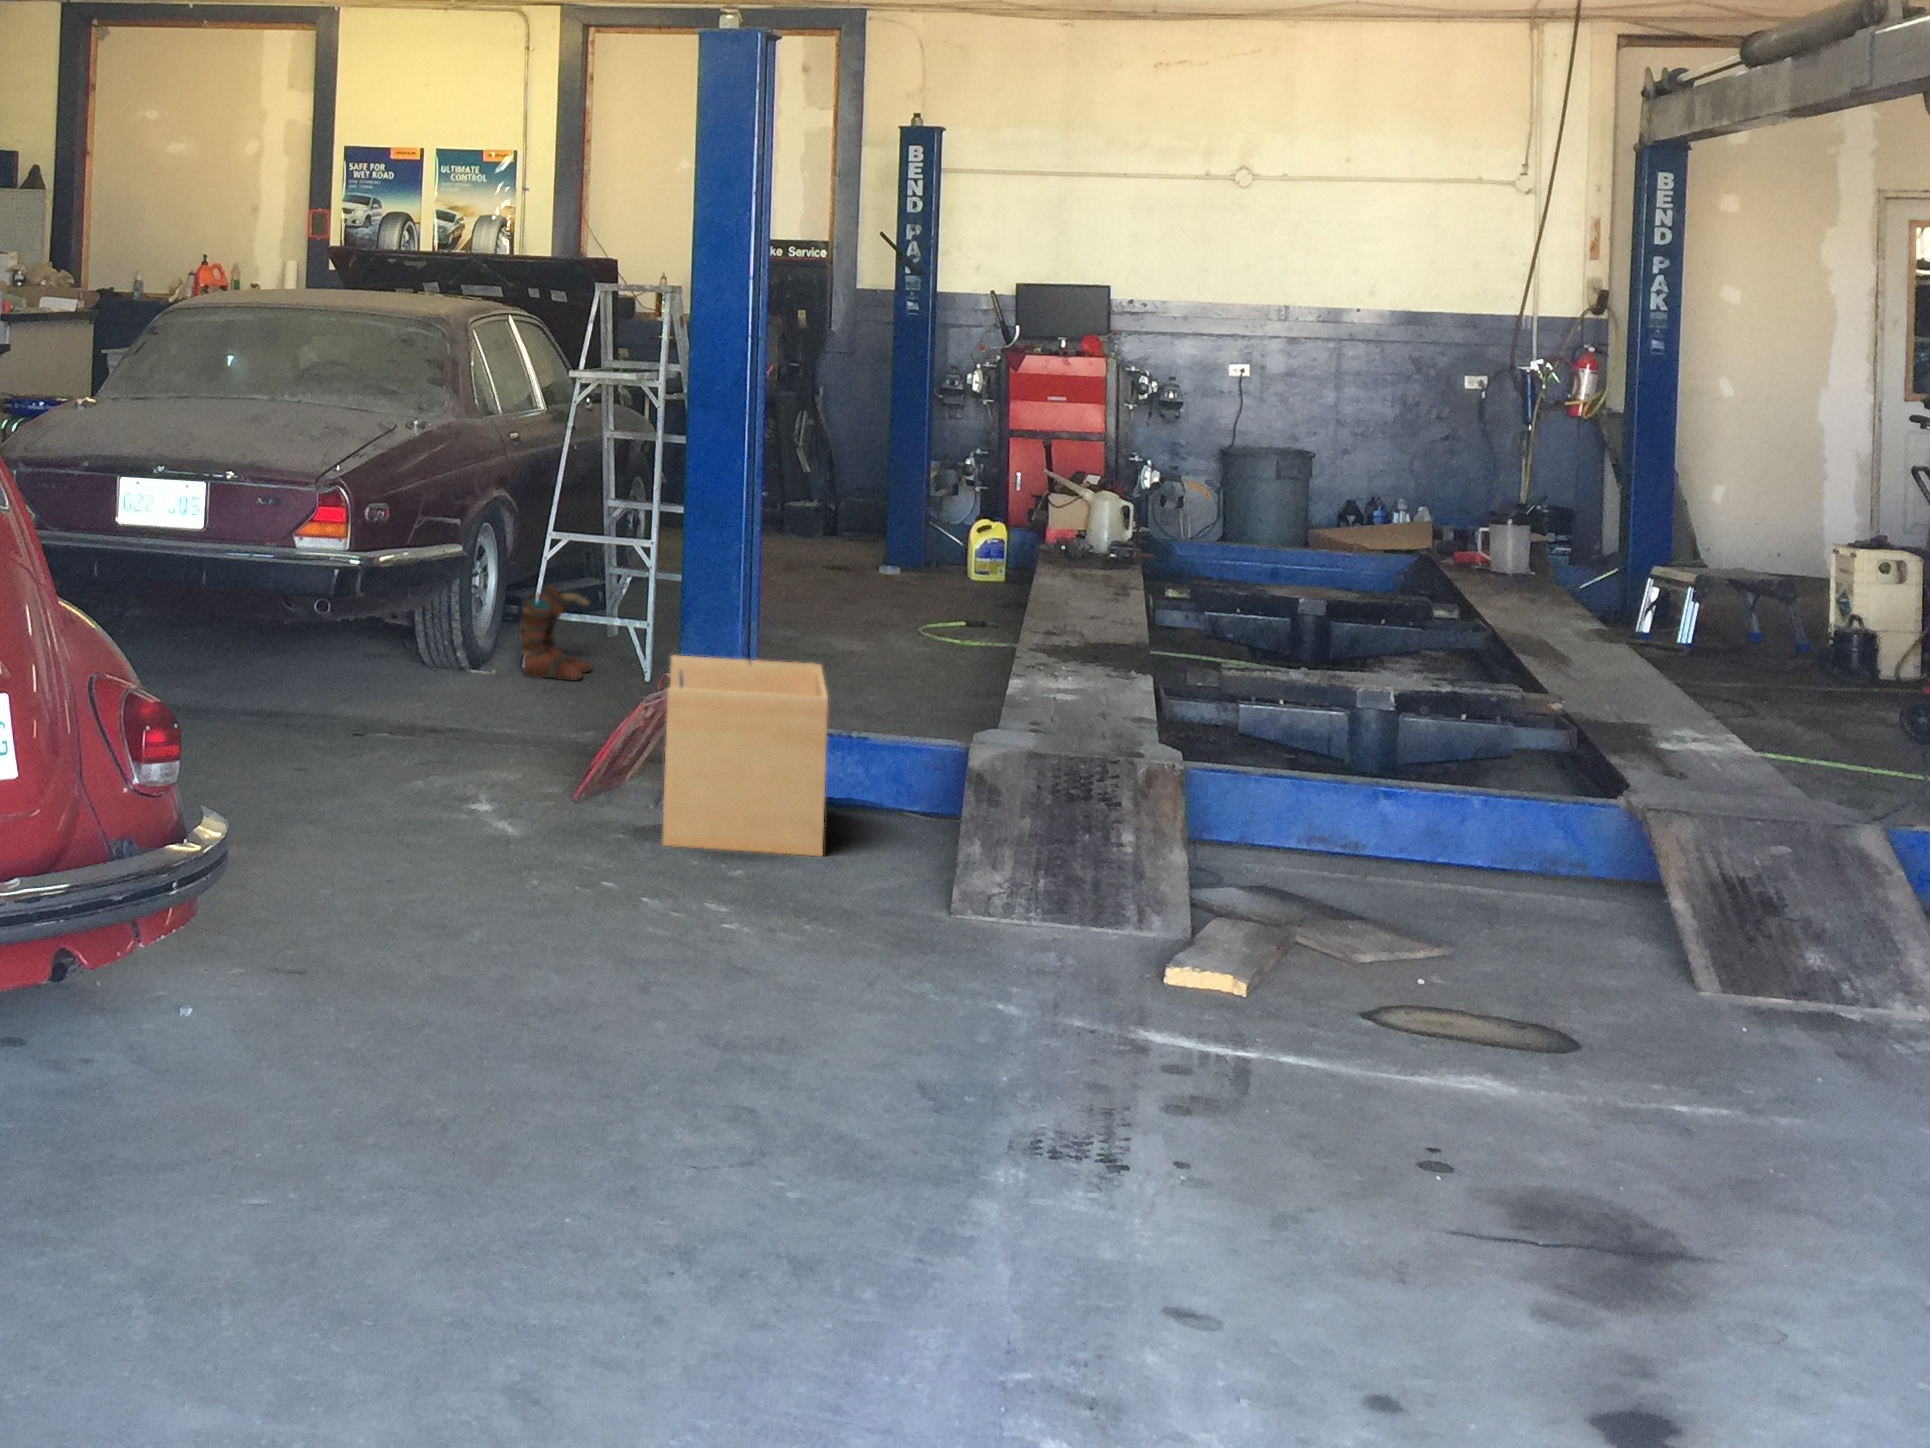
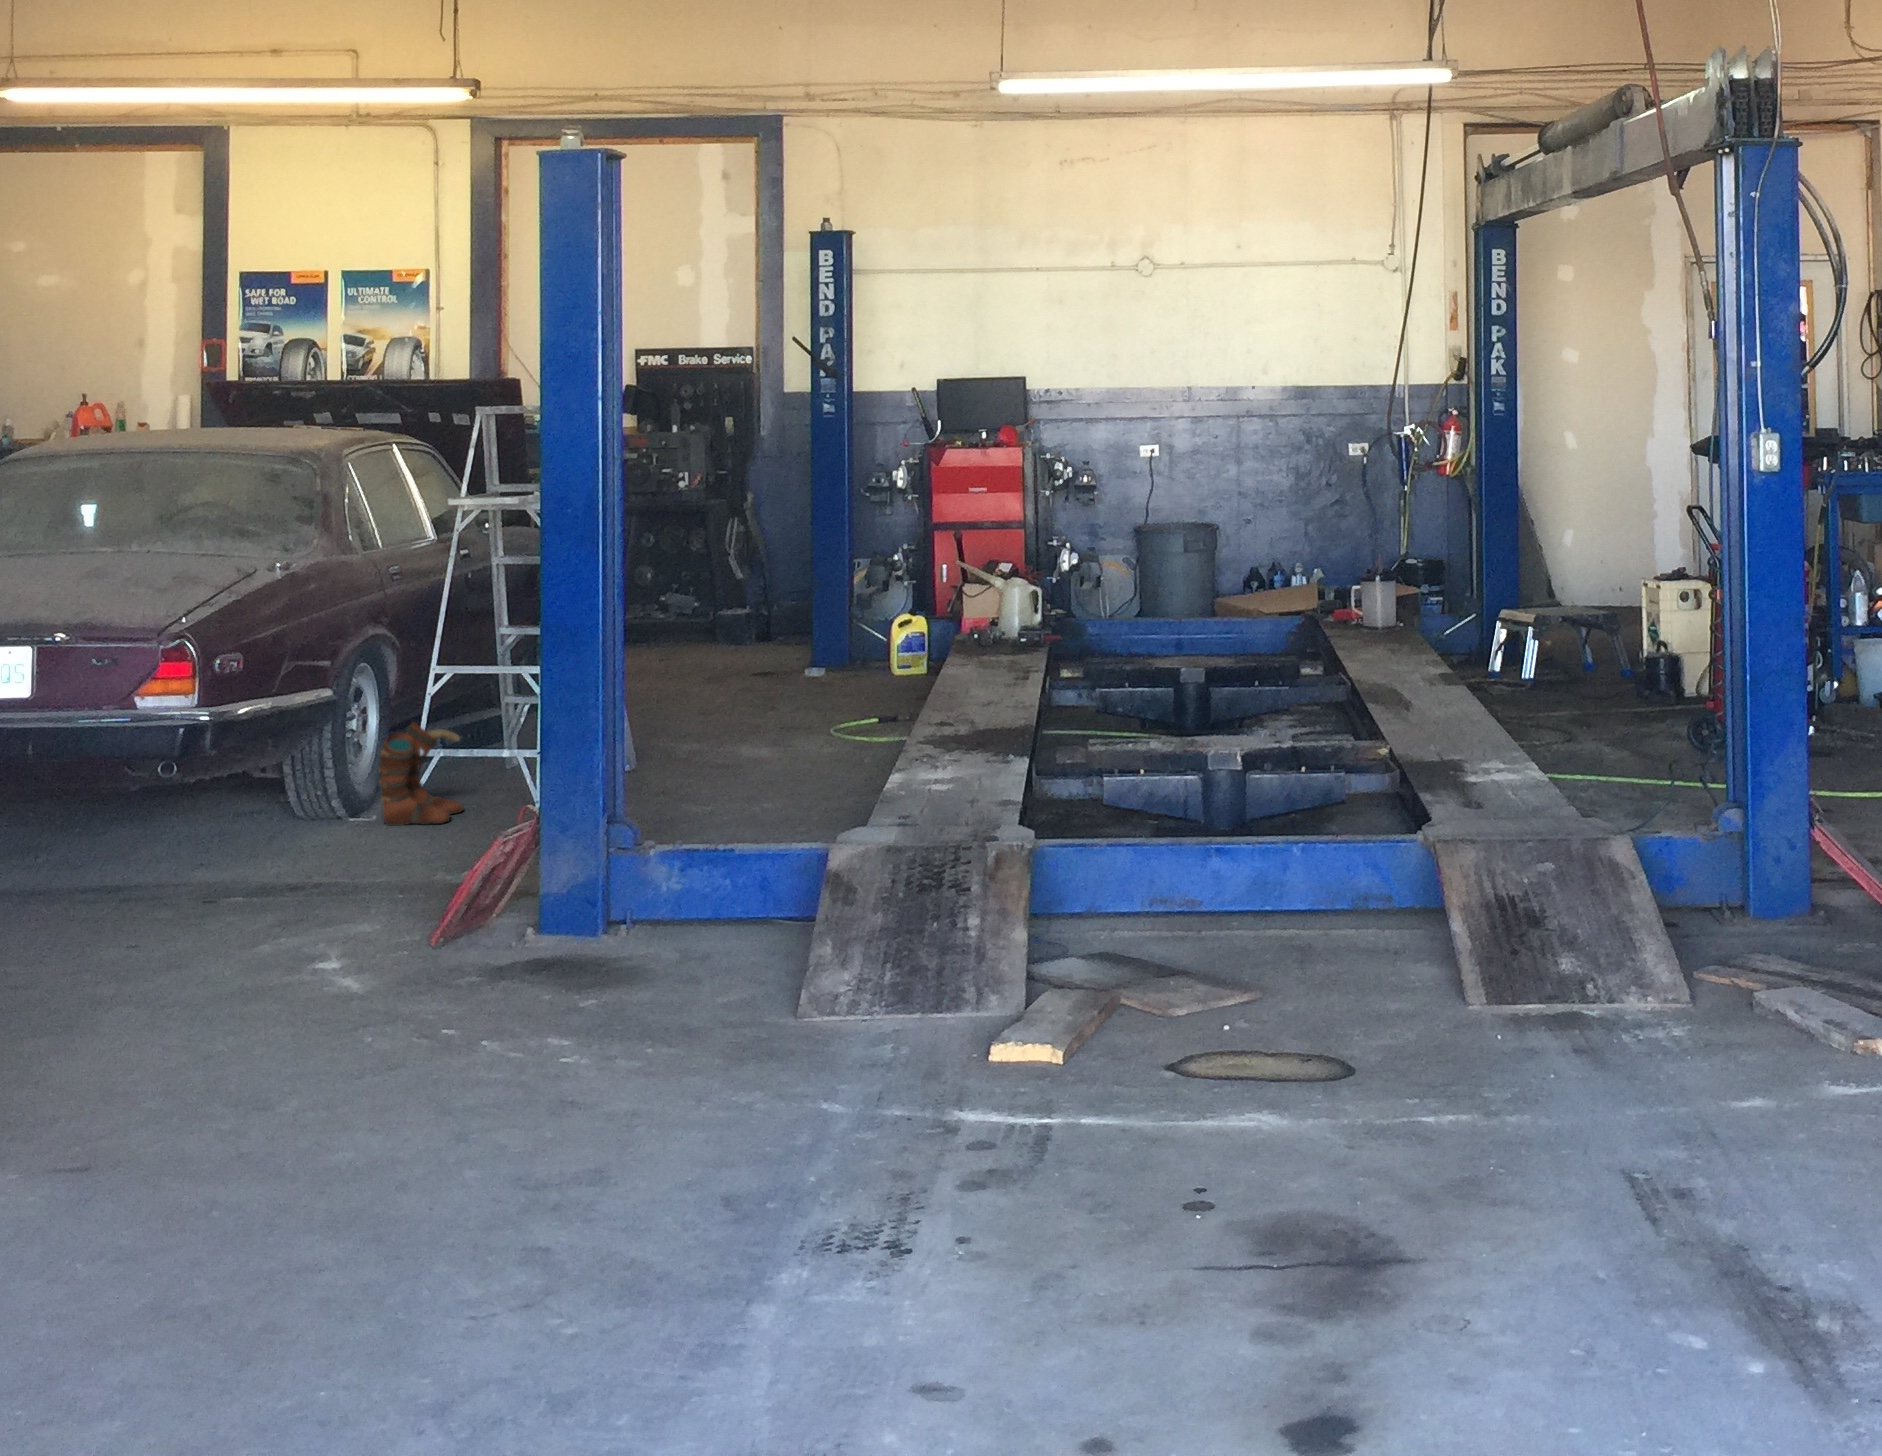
cardboard box: present [662,655,828,856] -> none [474,780,659,1000]

